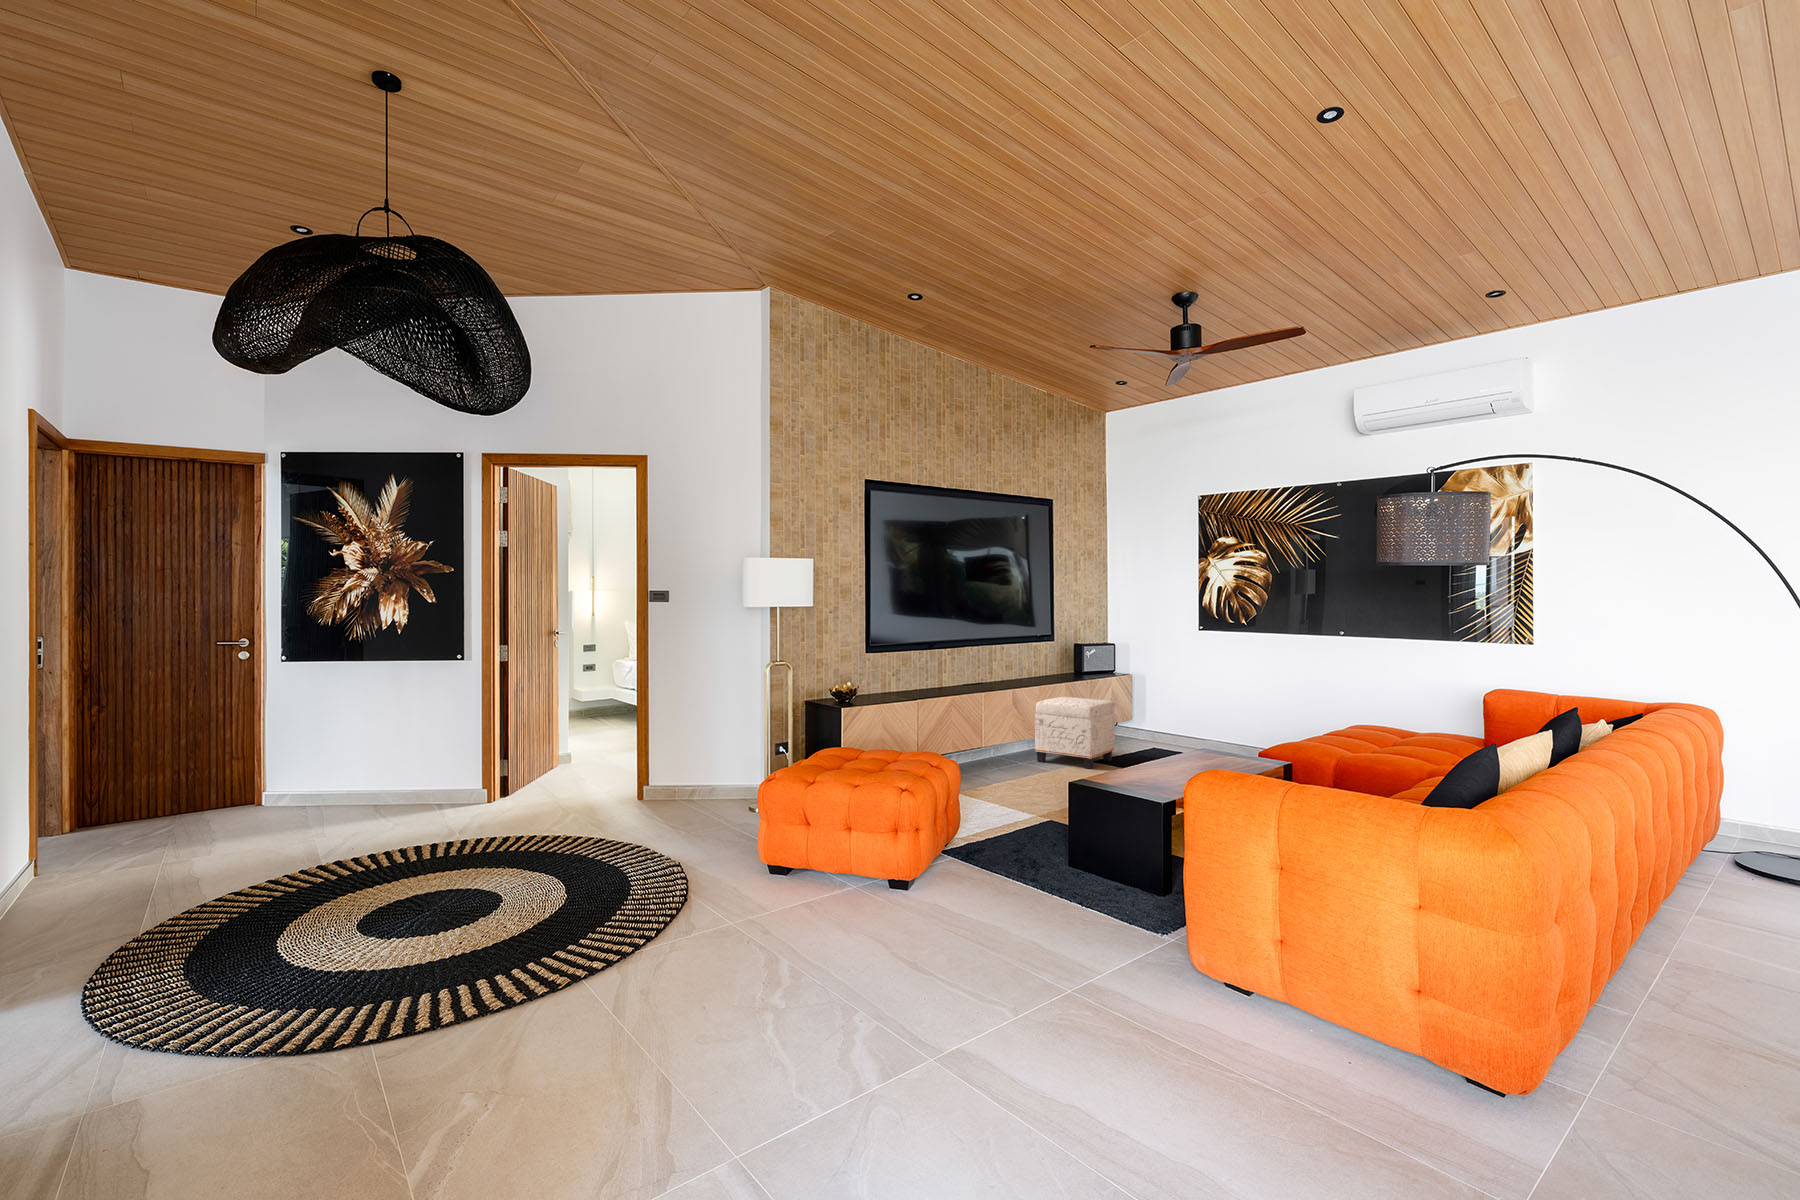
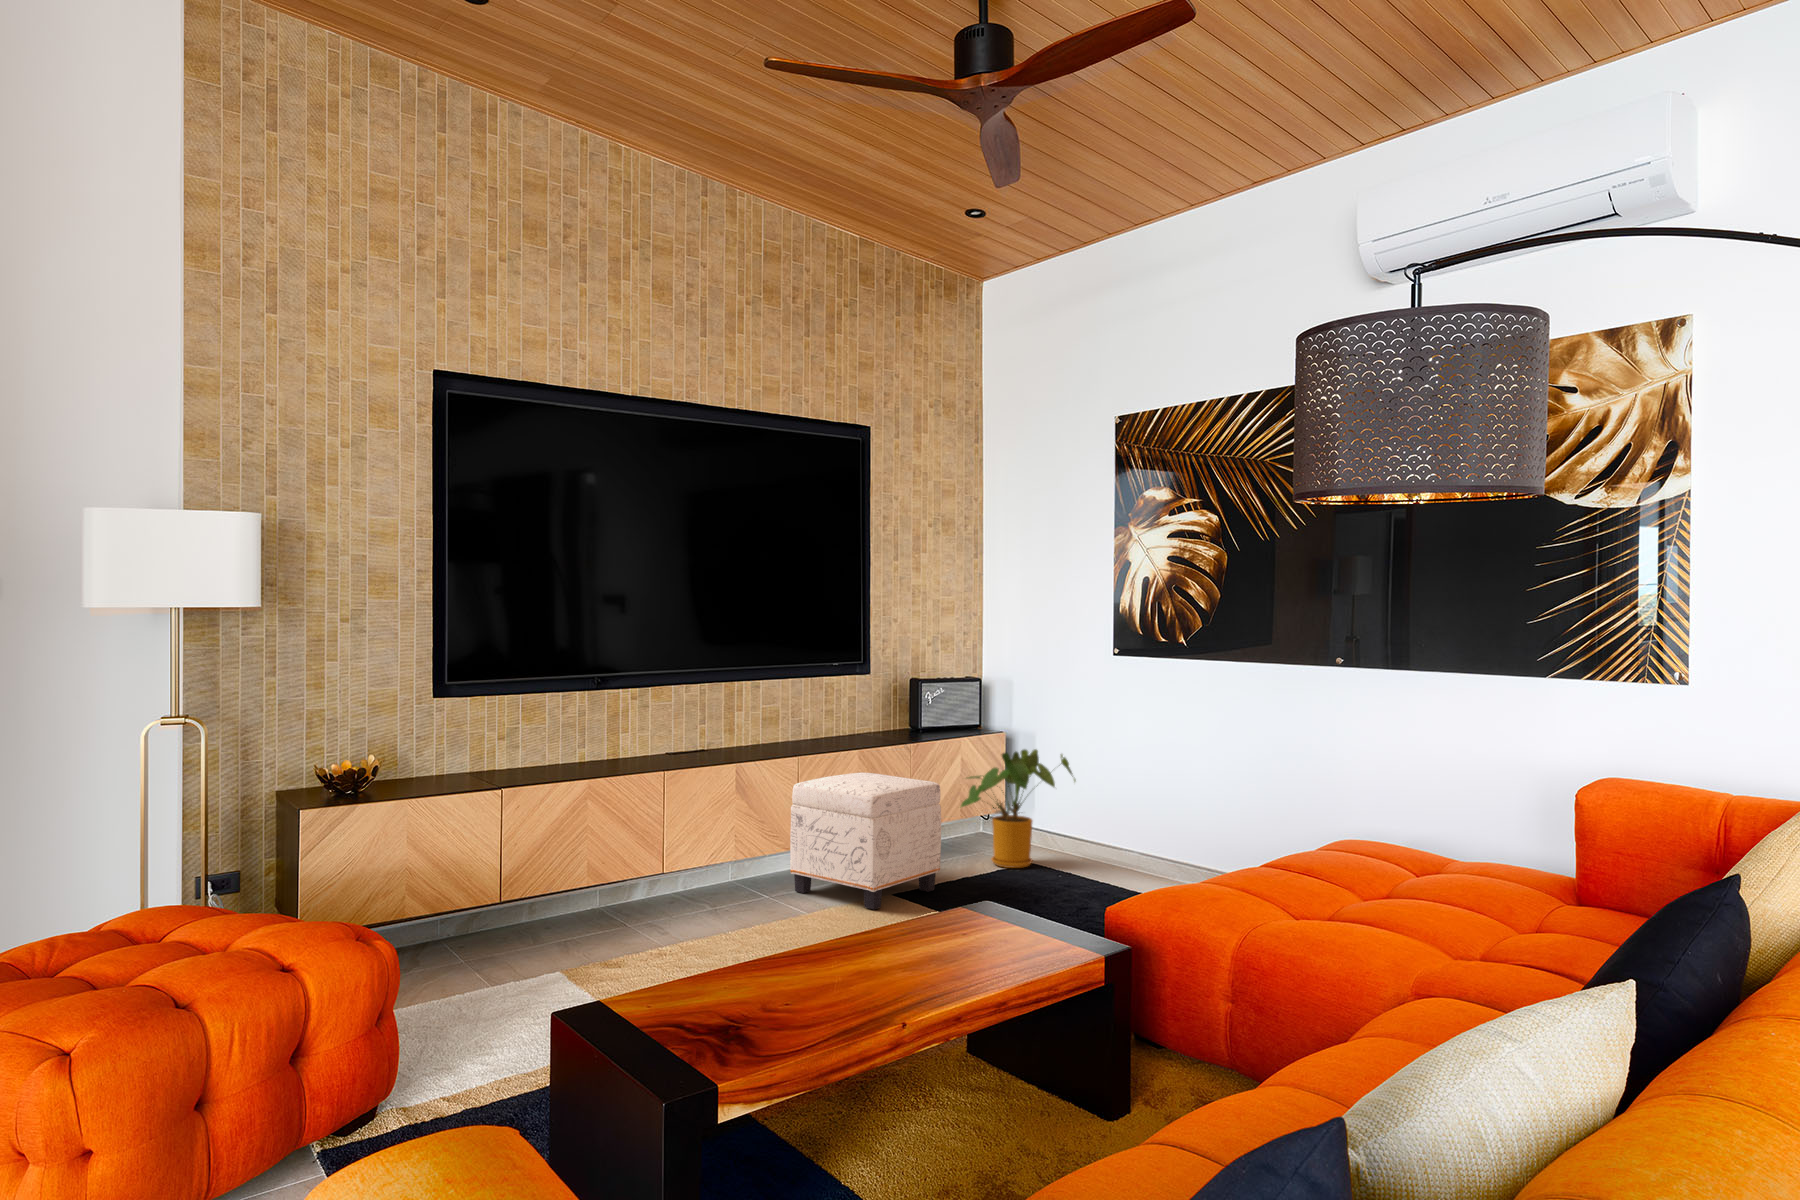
house plant: none [1110,684,1175,750] -> present [960,749,1076,868]

